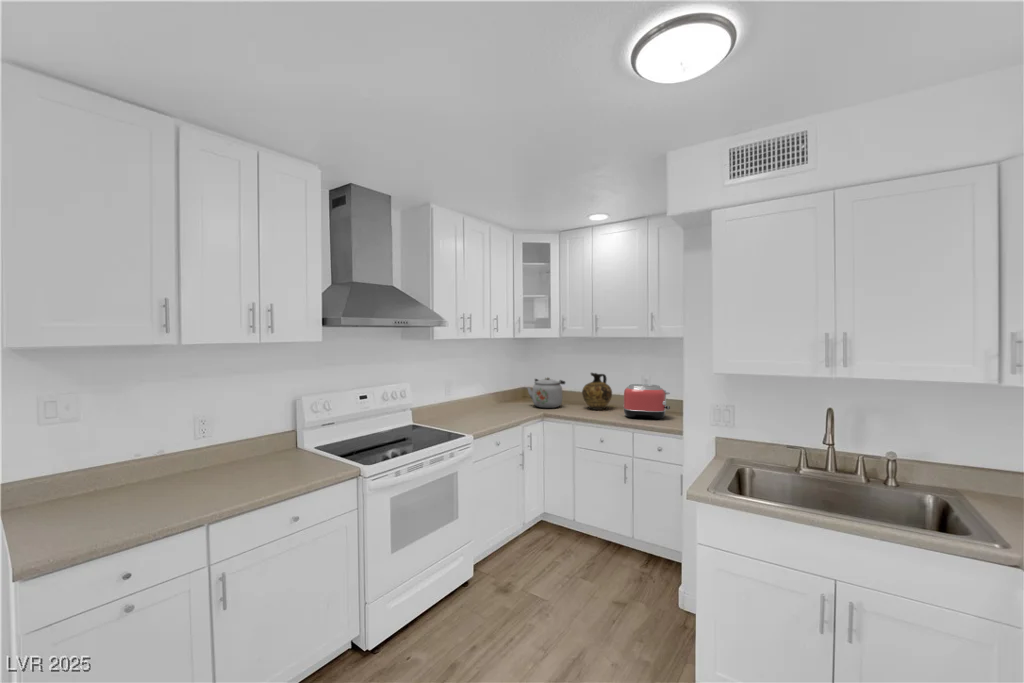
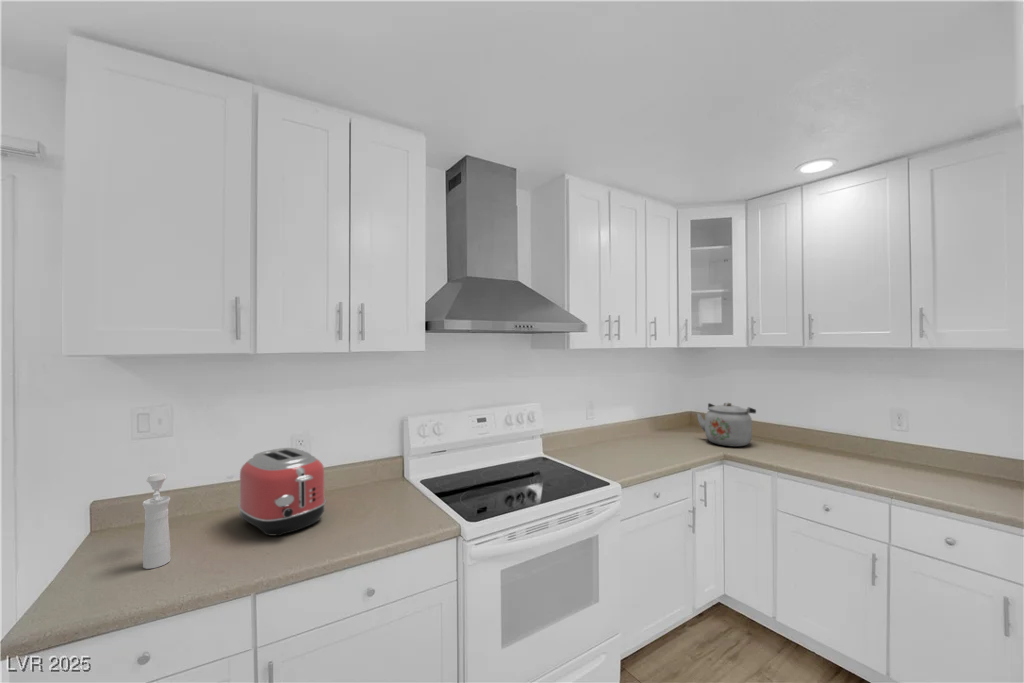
ceramic jug: present [582,373,612,410] -> none [786,399,841,457]
toaster: present [623,384,670,419] -> present [238,448,326,536]
pepper mill: none [79,448,115,522] -> present [142,473,171,569]

